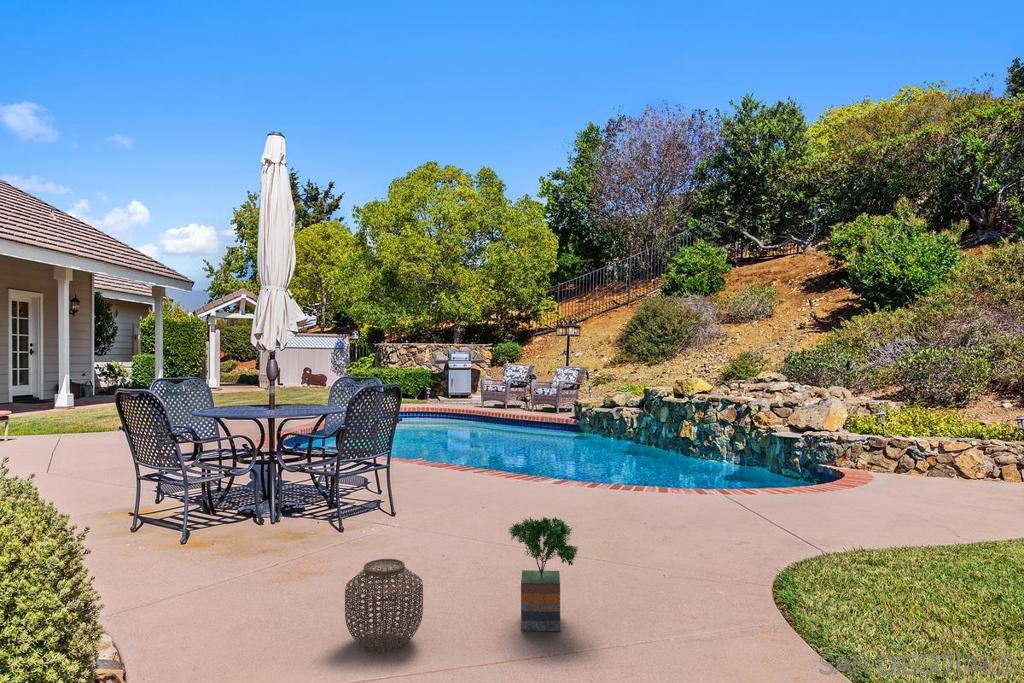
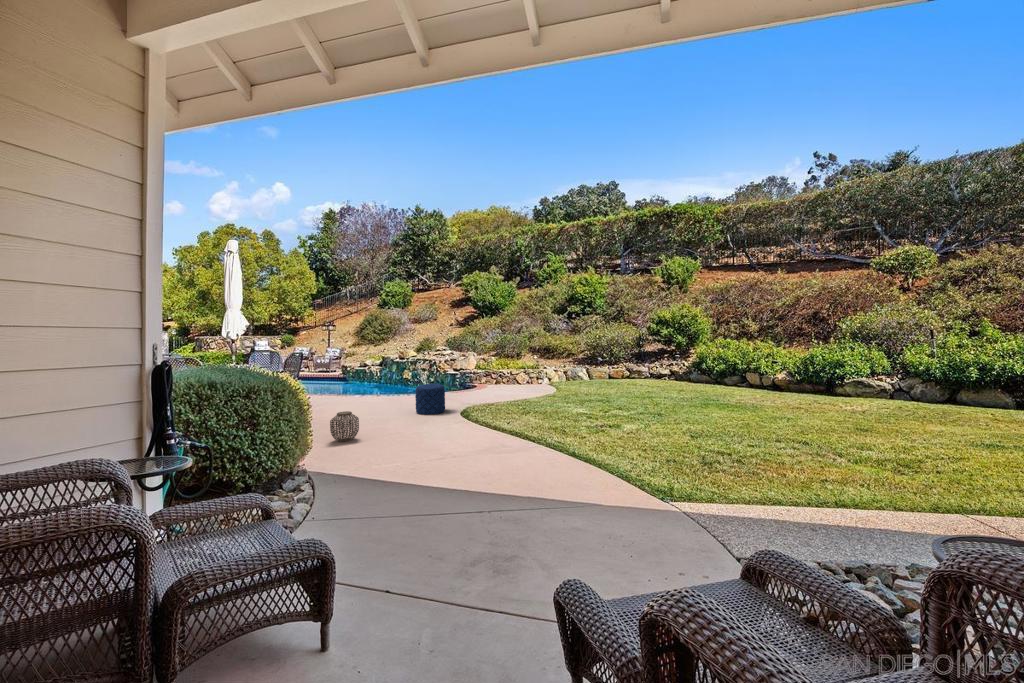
pouf: none [639,482,723,576] -> present [415,384,445,415]
potted tree: present [508,517,578,631] -> none [381,394,408,431]

